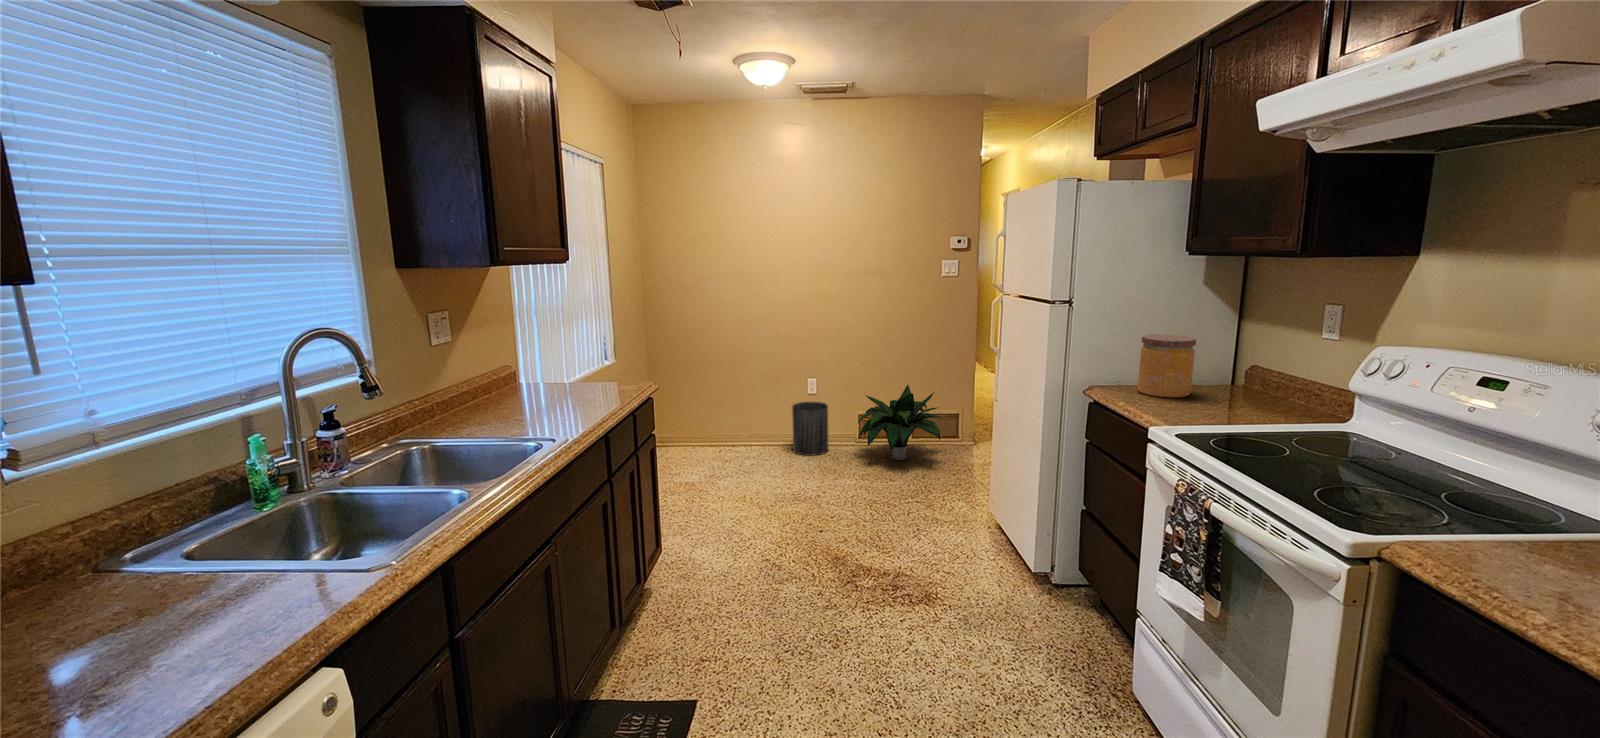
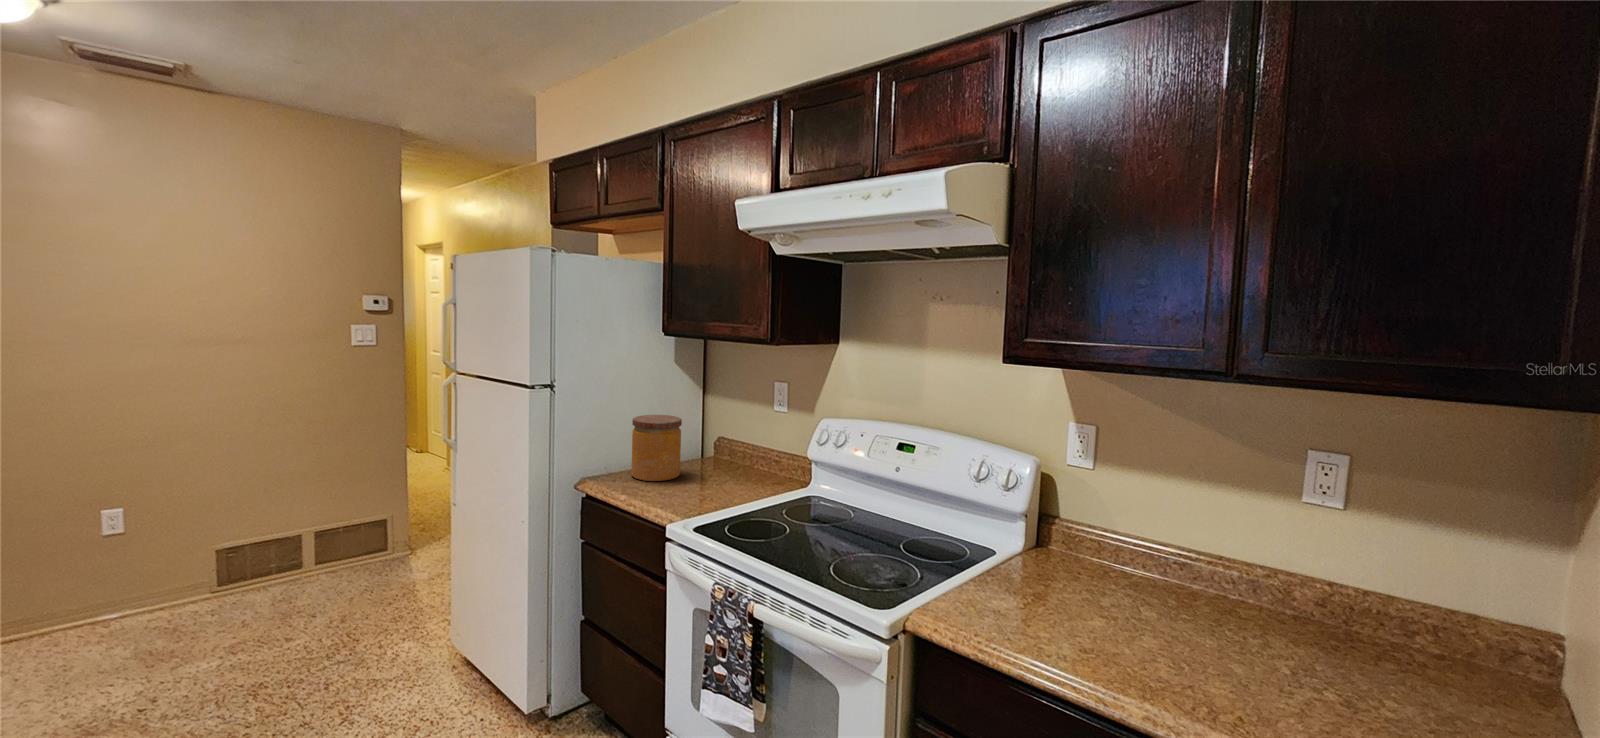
potted plant: present [857,385,943,460] -> none [210,492,370,605]
trash can: present [792,402,828,456] -> none [54,545,148,646]

